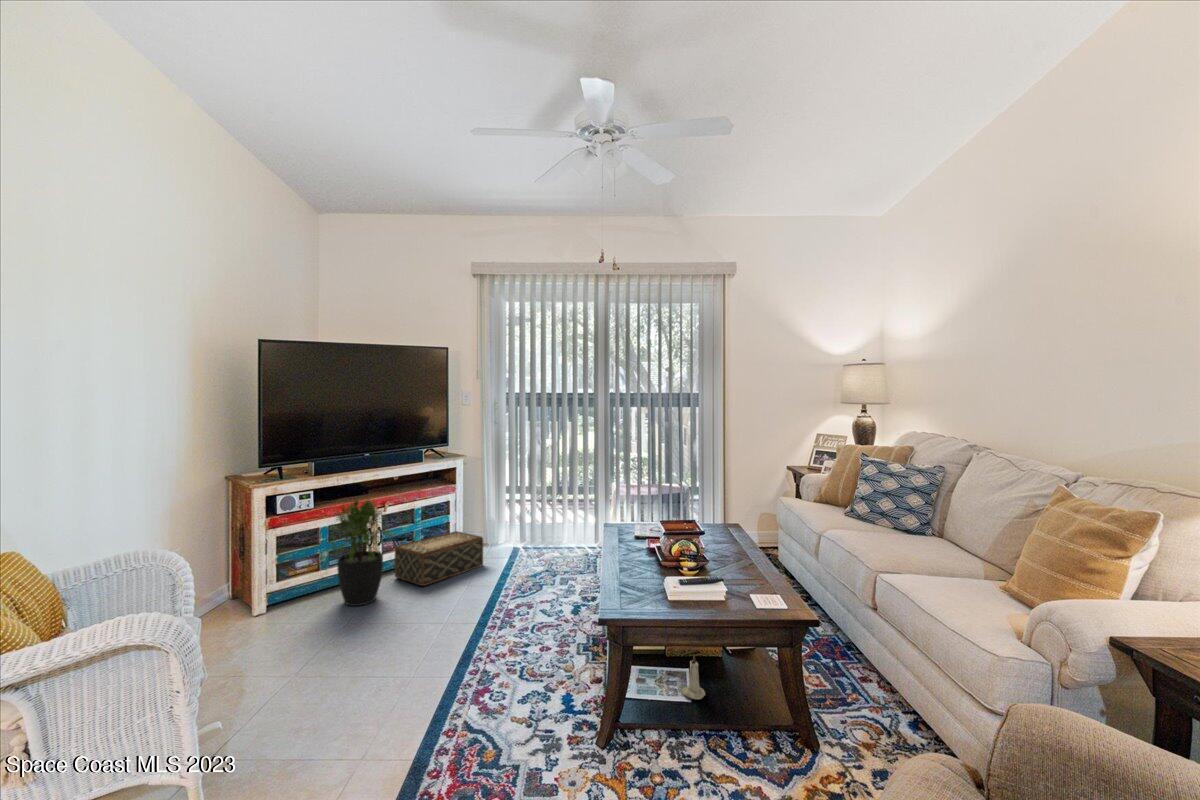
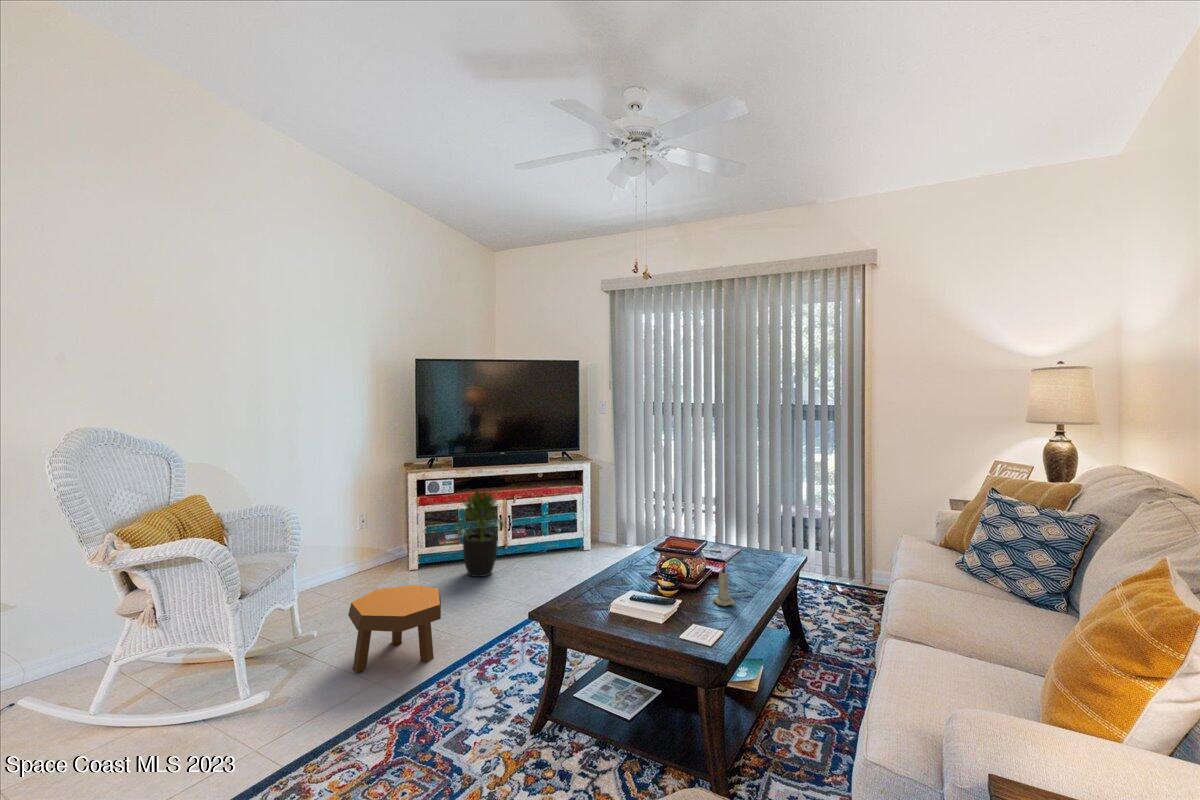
woven basket: present [395,531,483,586] -> none [518,528,594,571]
footstool: none [282,623,418,757] -> present [348,585,441,672]
candle: present [681,655,705,699] -> present [713,564,735,606]

